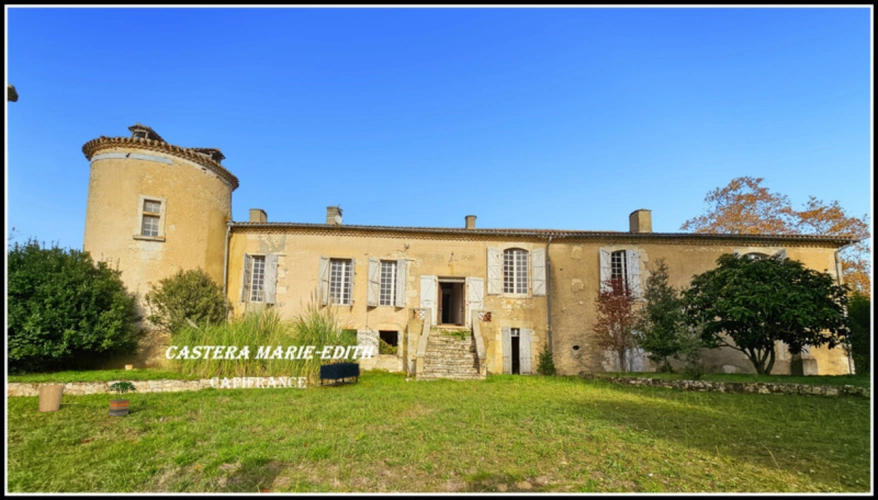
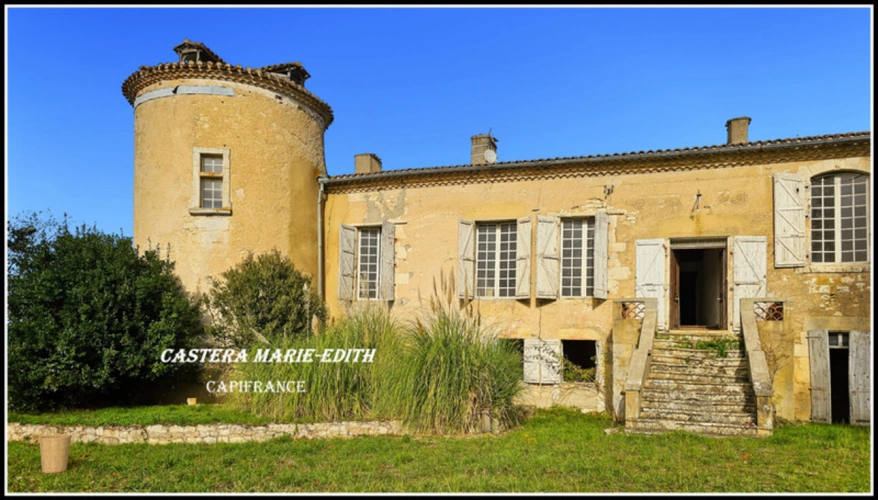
bench: present [319,362,360,386] -> none [449,399,521,442]
potted tree: present [109,382,136,416] -> none [111,433,150,487]

